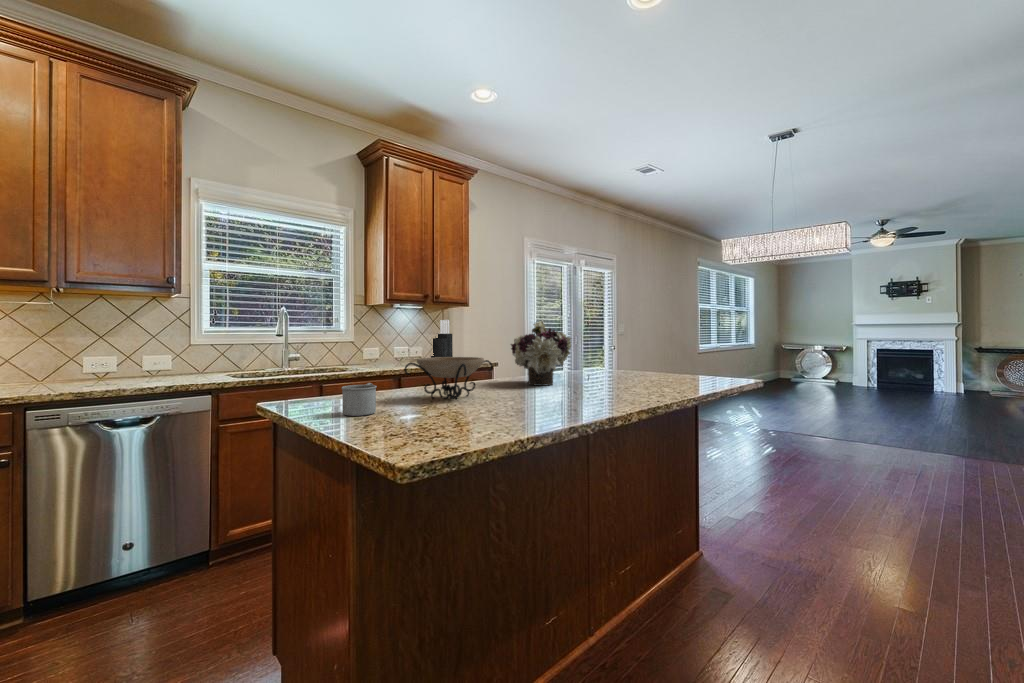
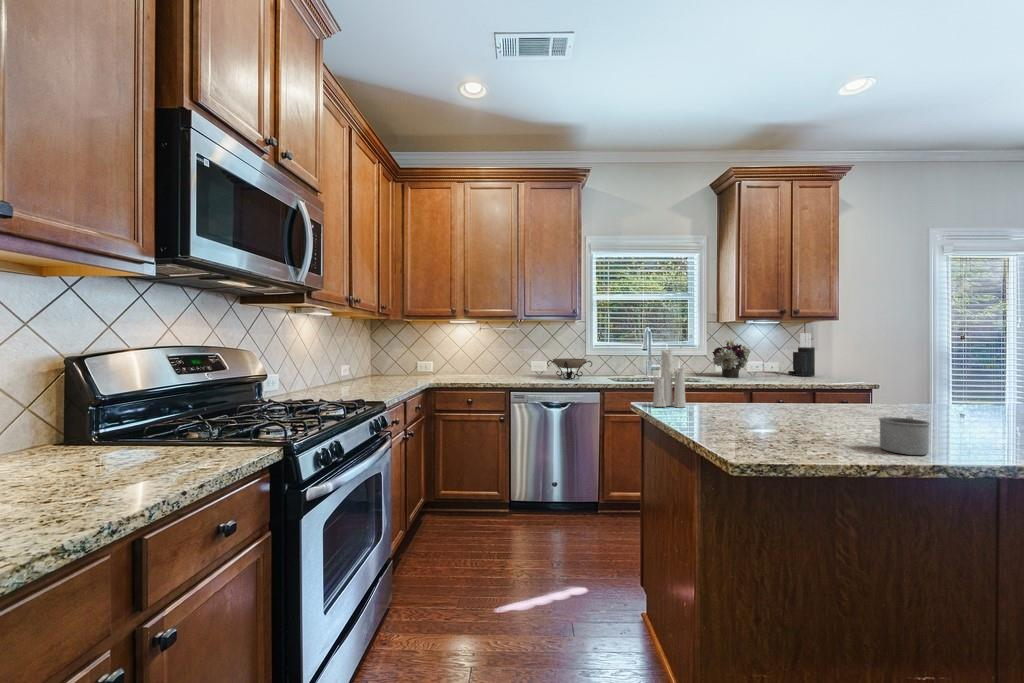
candle: none [289,315,334,405] -> present [653,349,686,407]
flower arrangement: present [511,321,571,386] -> present [712,339,750,377]
decorative bowl: present [404,357,492,400] -> present [547,358,592,379]
mug: present [341,383,377,416] -> present [879,416,930,455]

